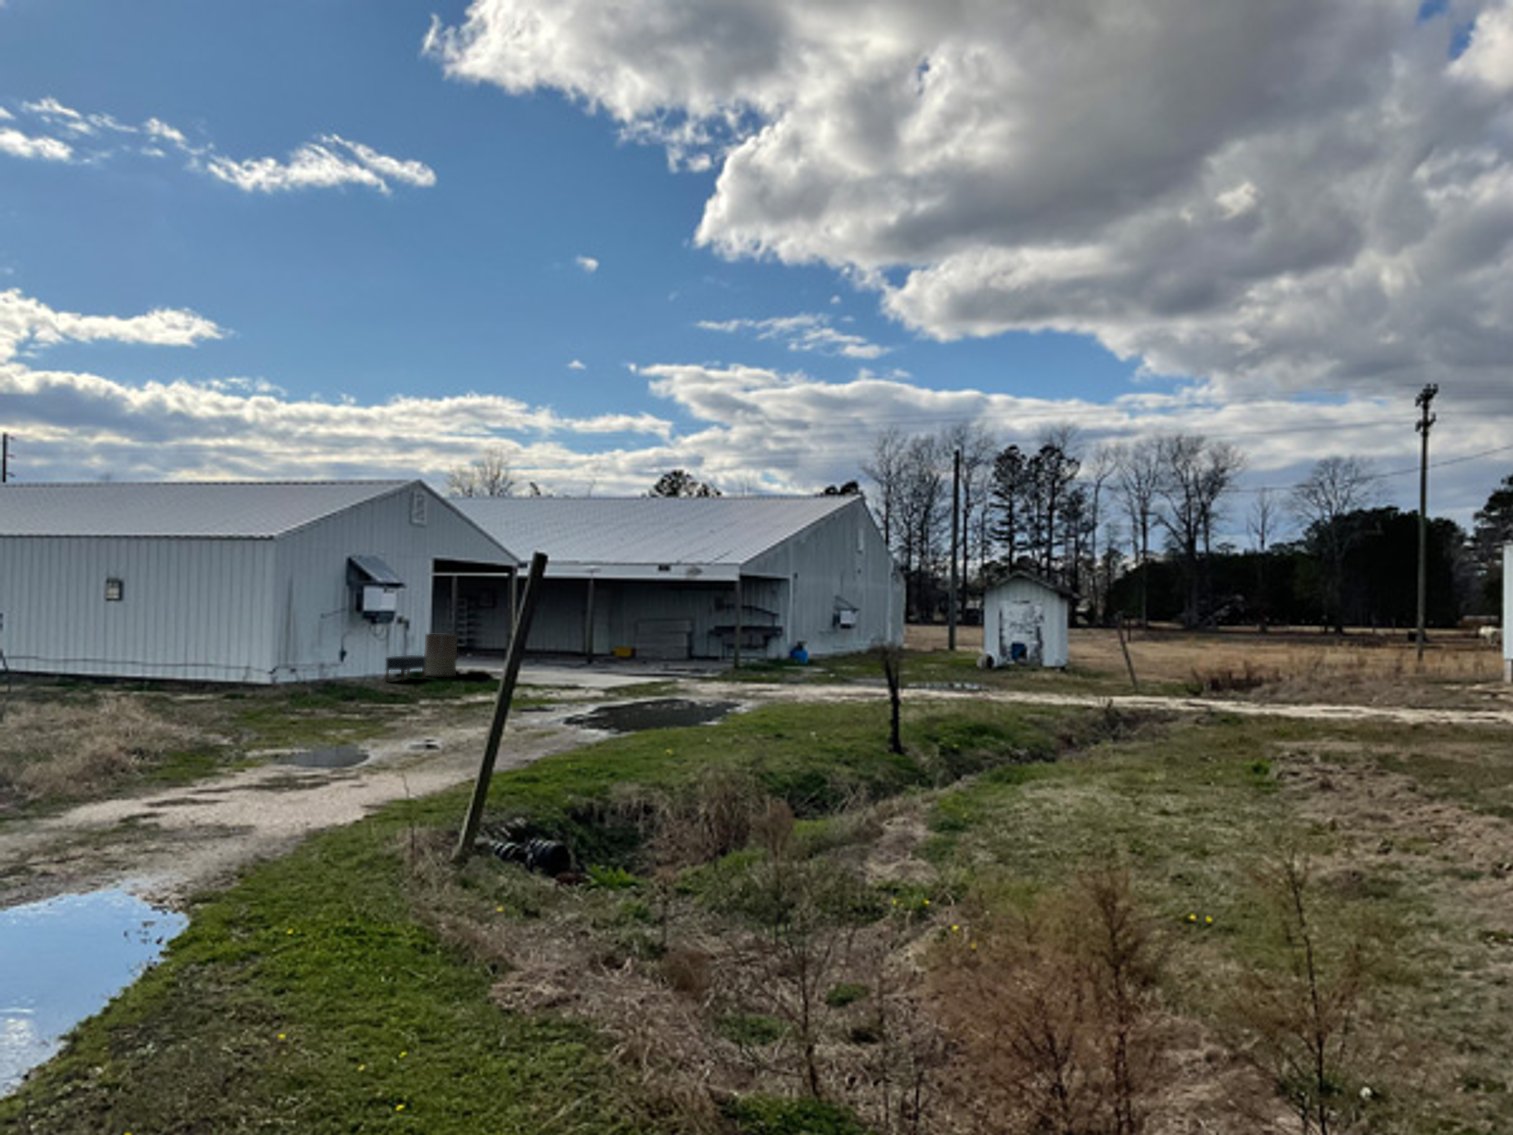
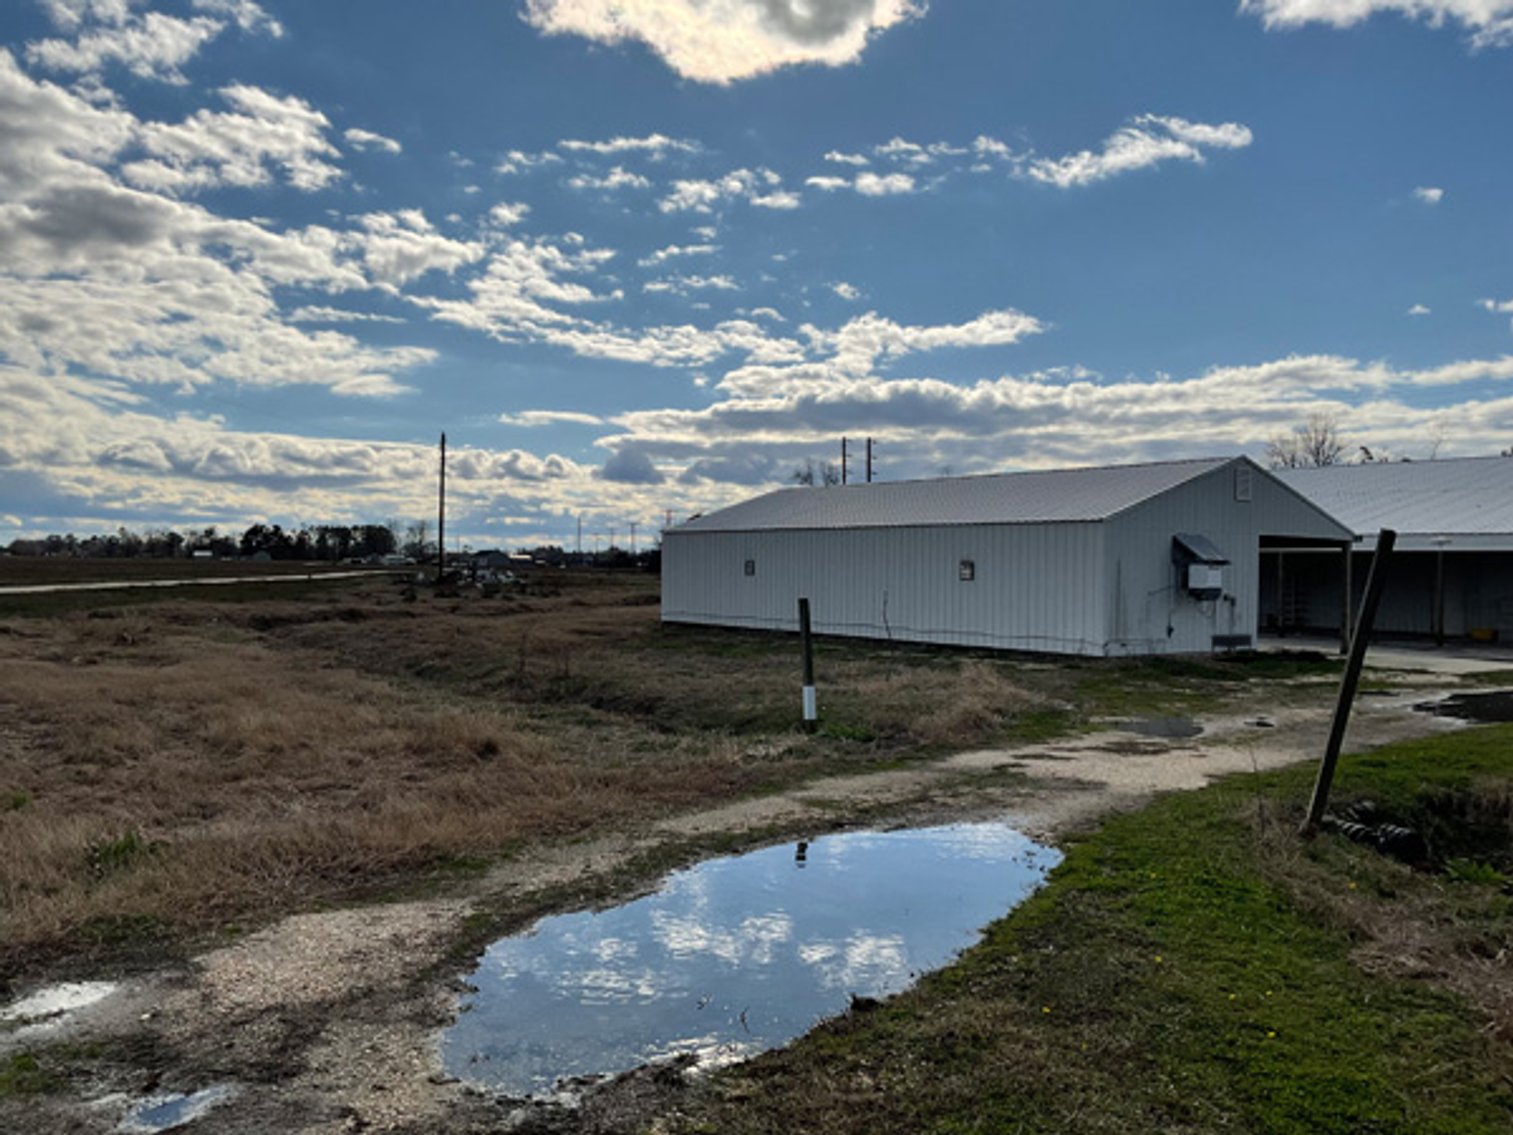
trash can: present [424,634,457,677] -> none [1250,612,1285,655]

